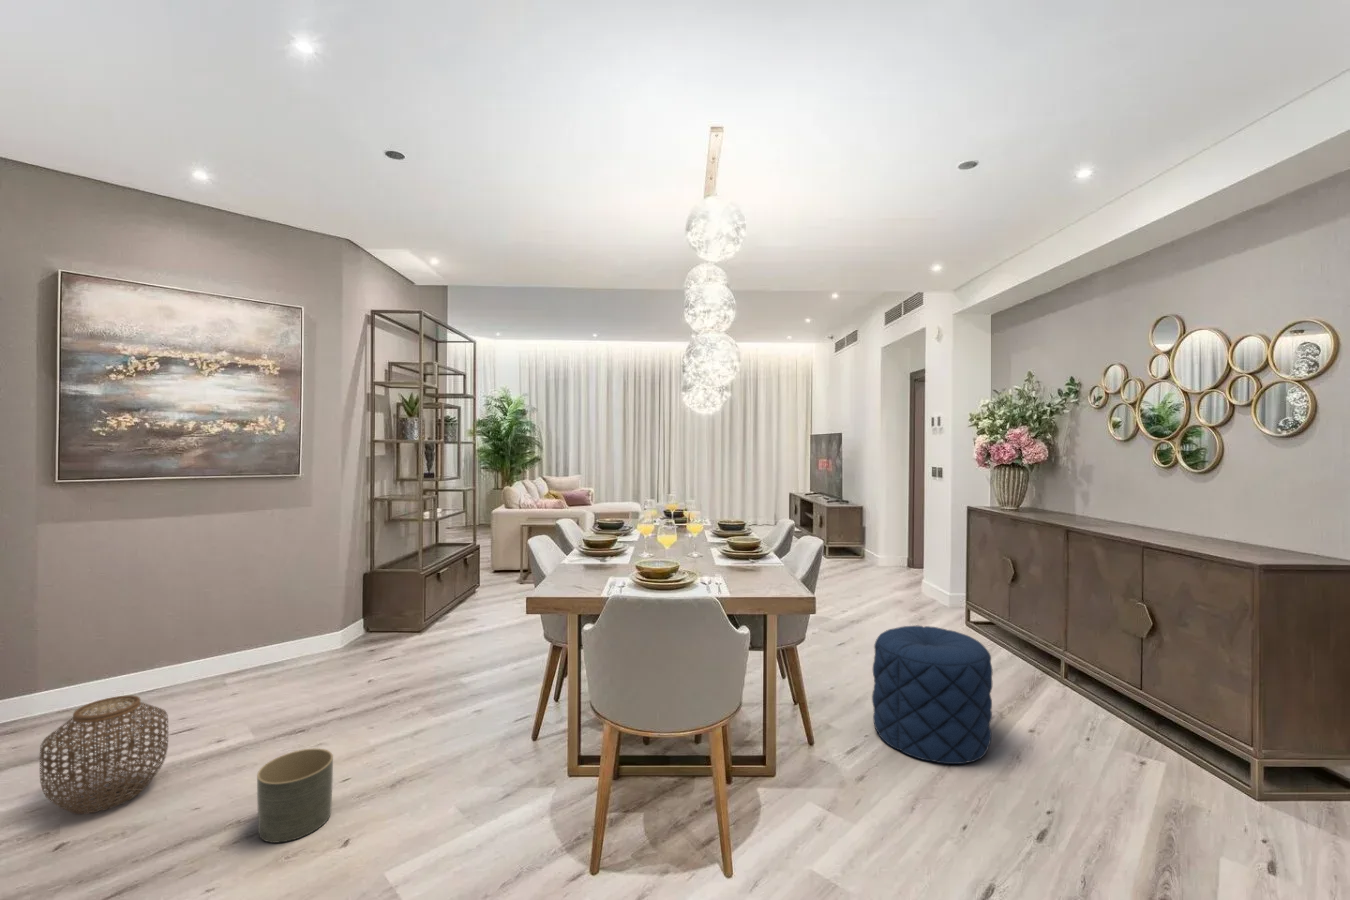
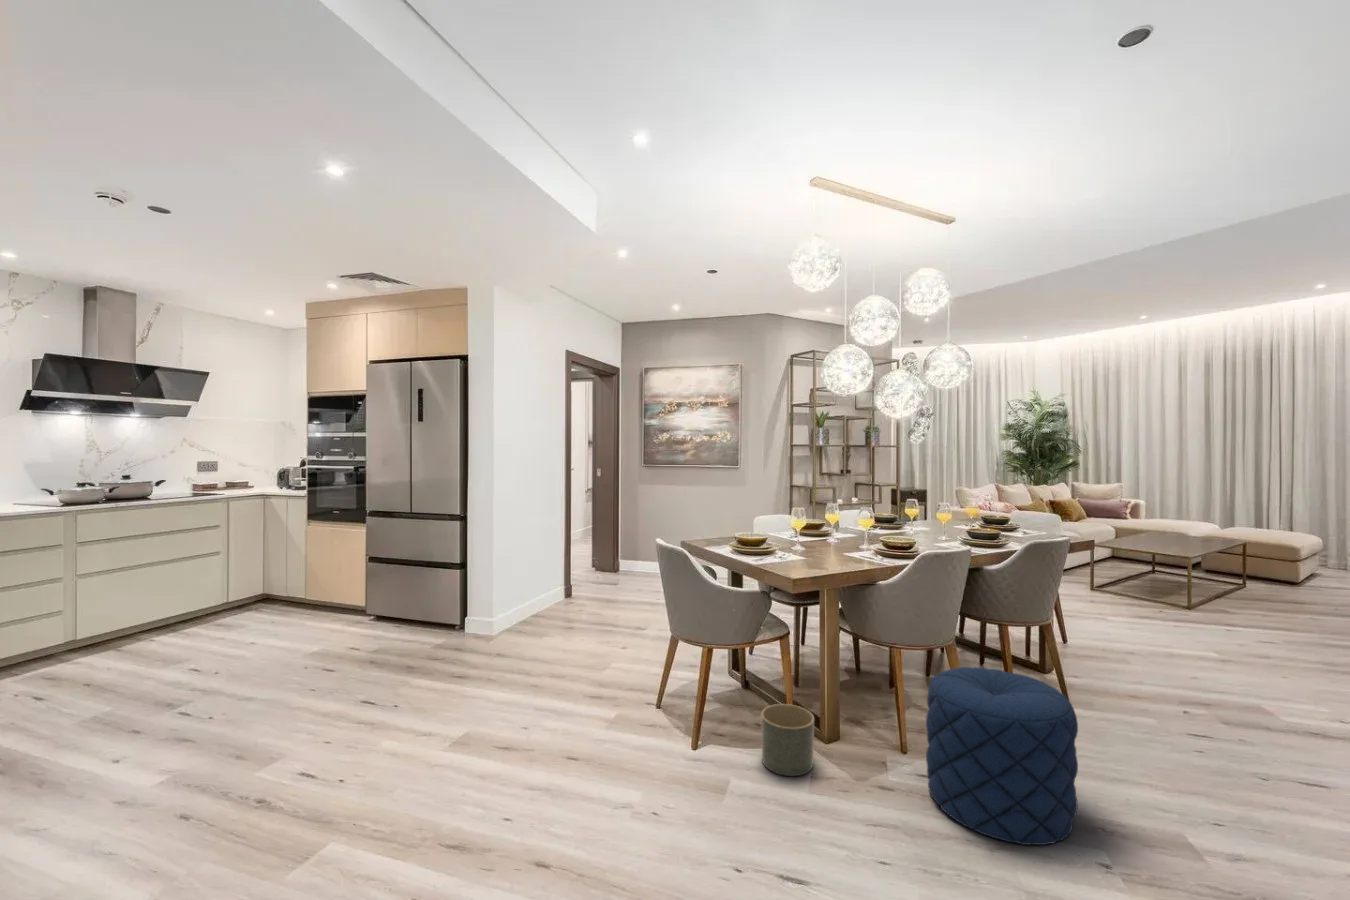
woven basket: present [40,695,168,814] -> none [590,559,629,604]
planter: present [257,748,333,843] -> present [761,704,814,776]

